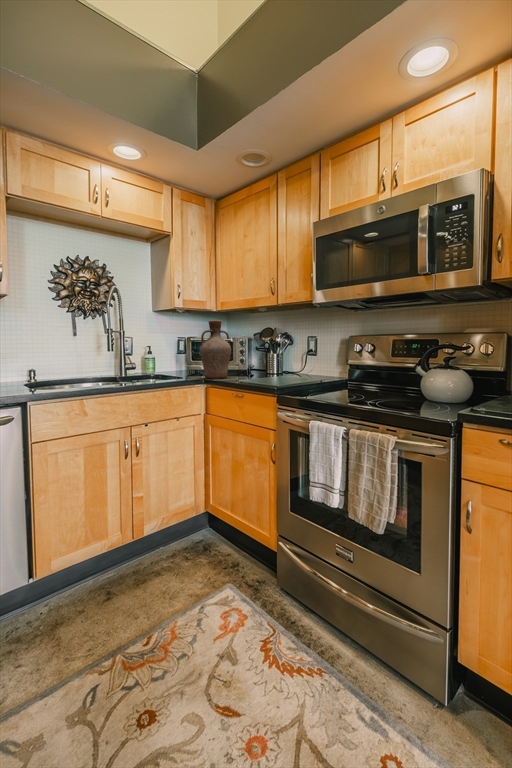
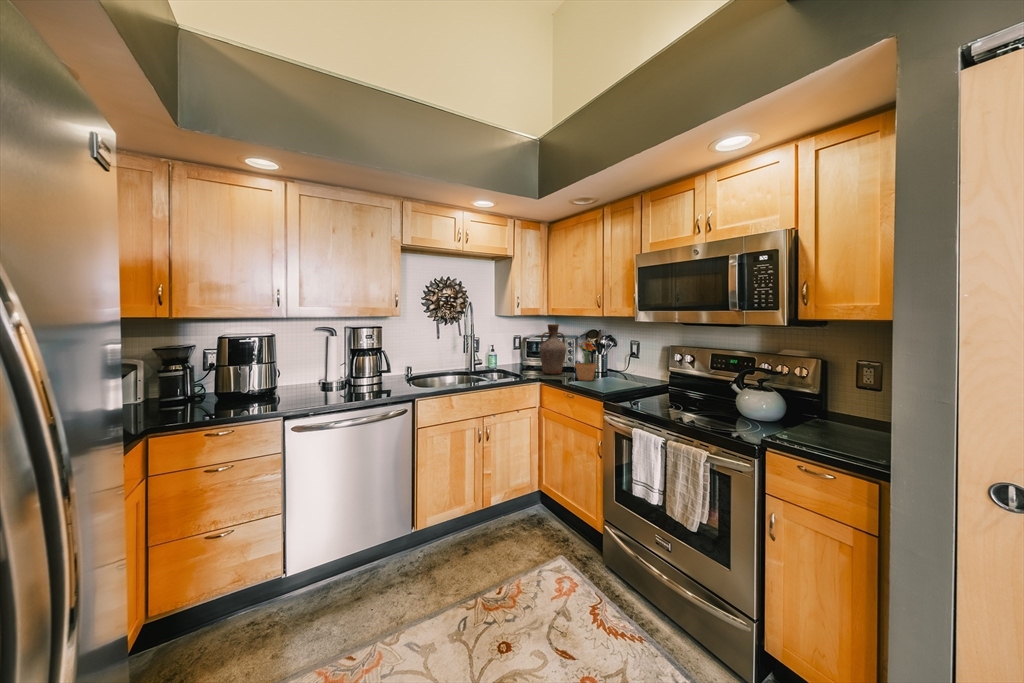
potted plant: none [237,333,265,381] -> present [574,342,597,381]

